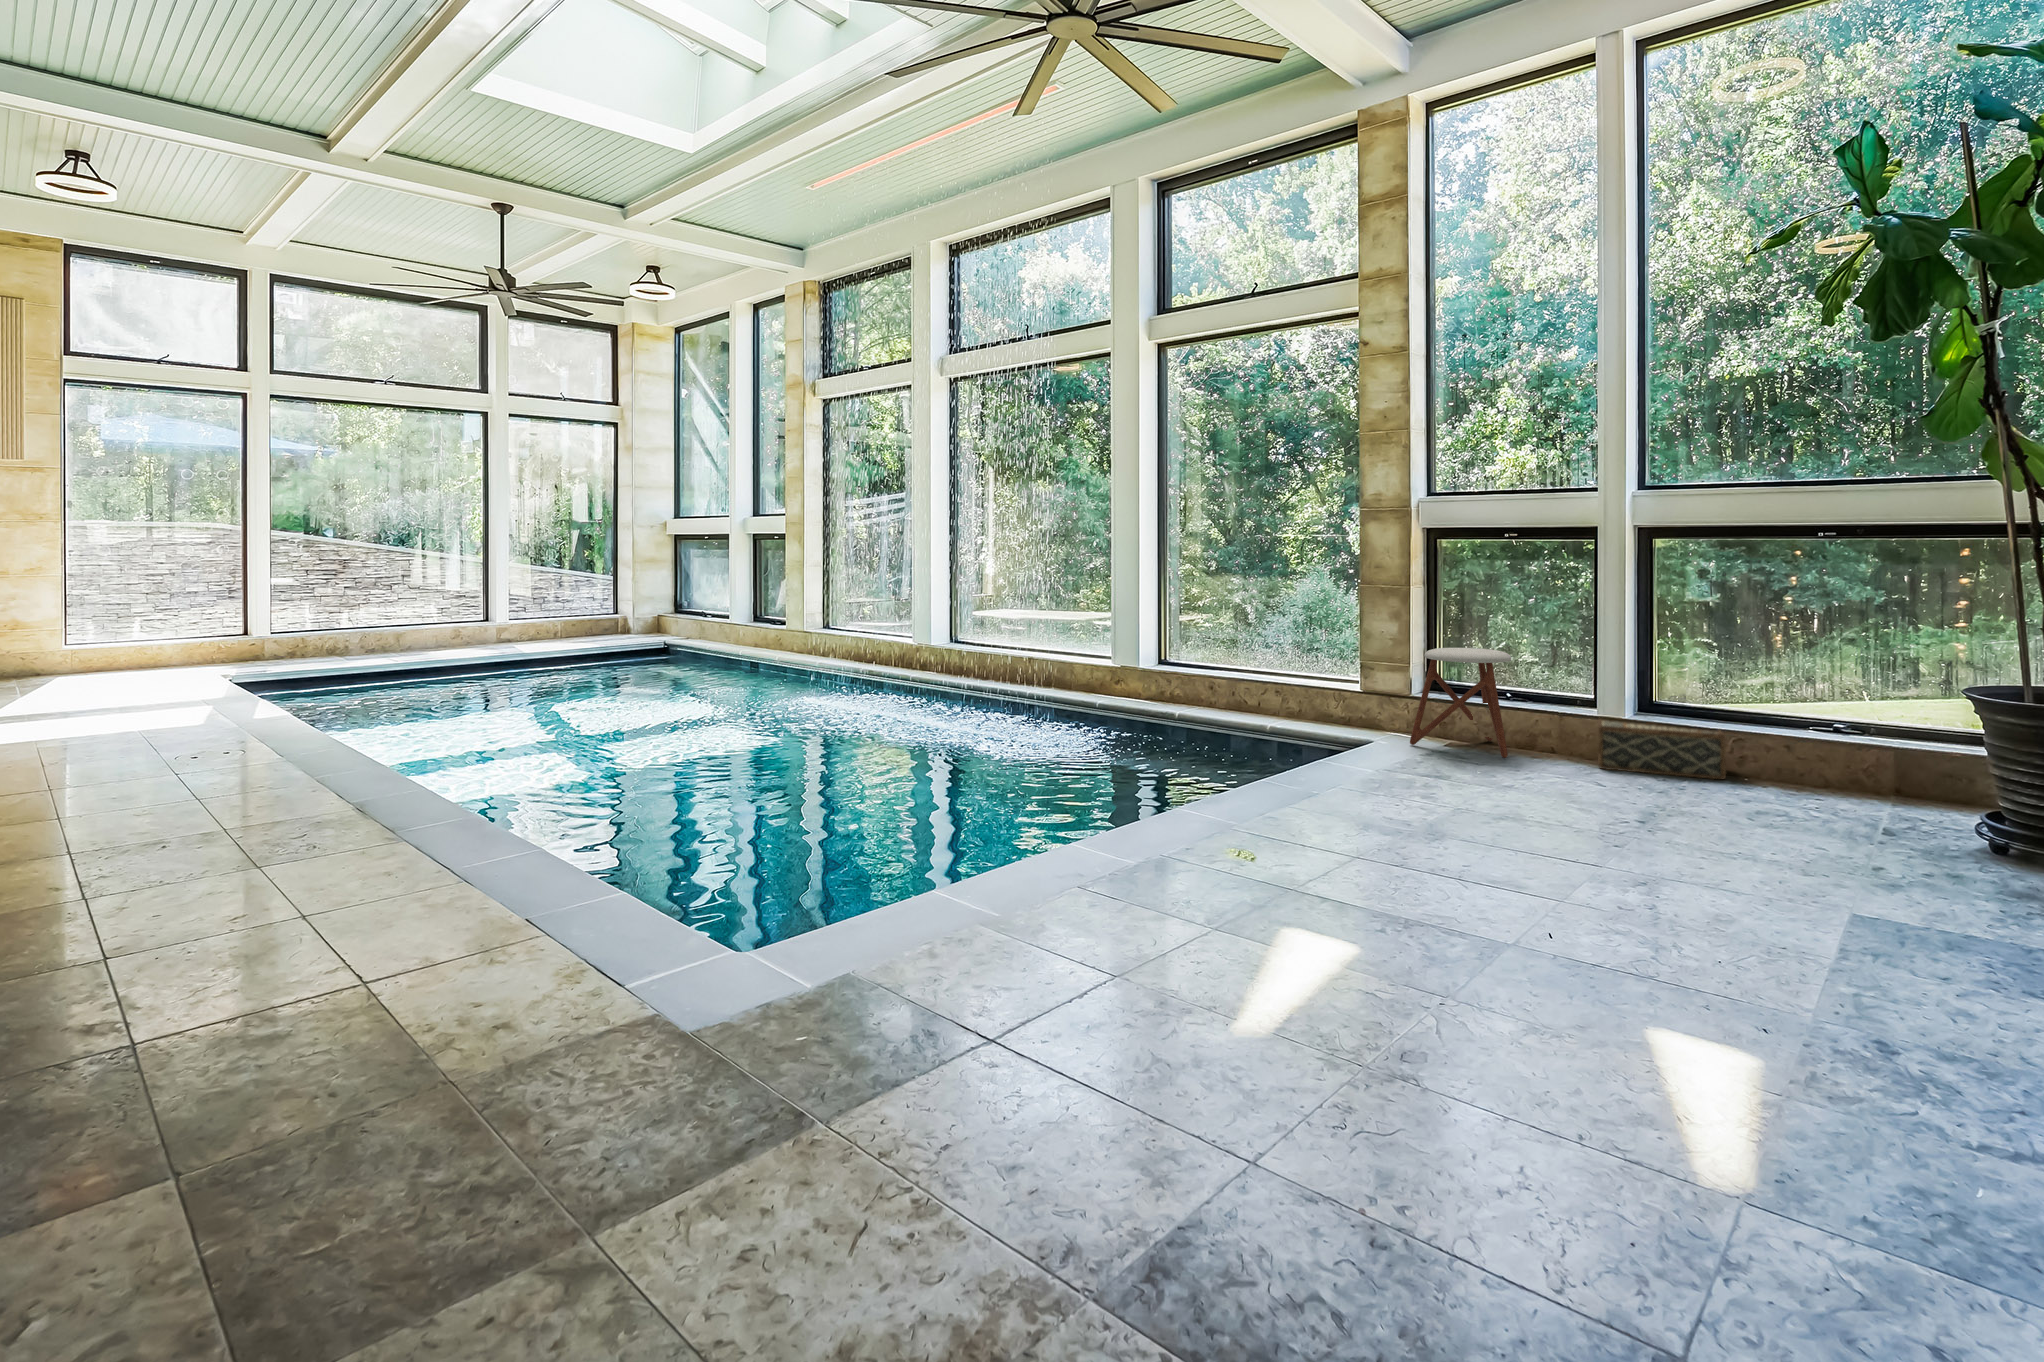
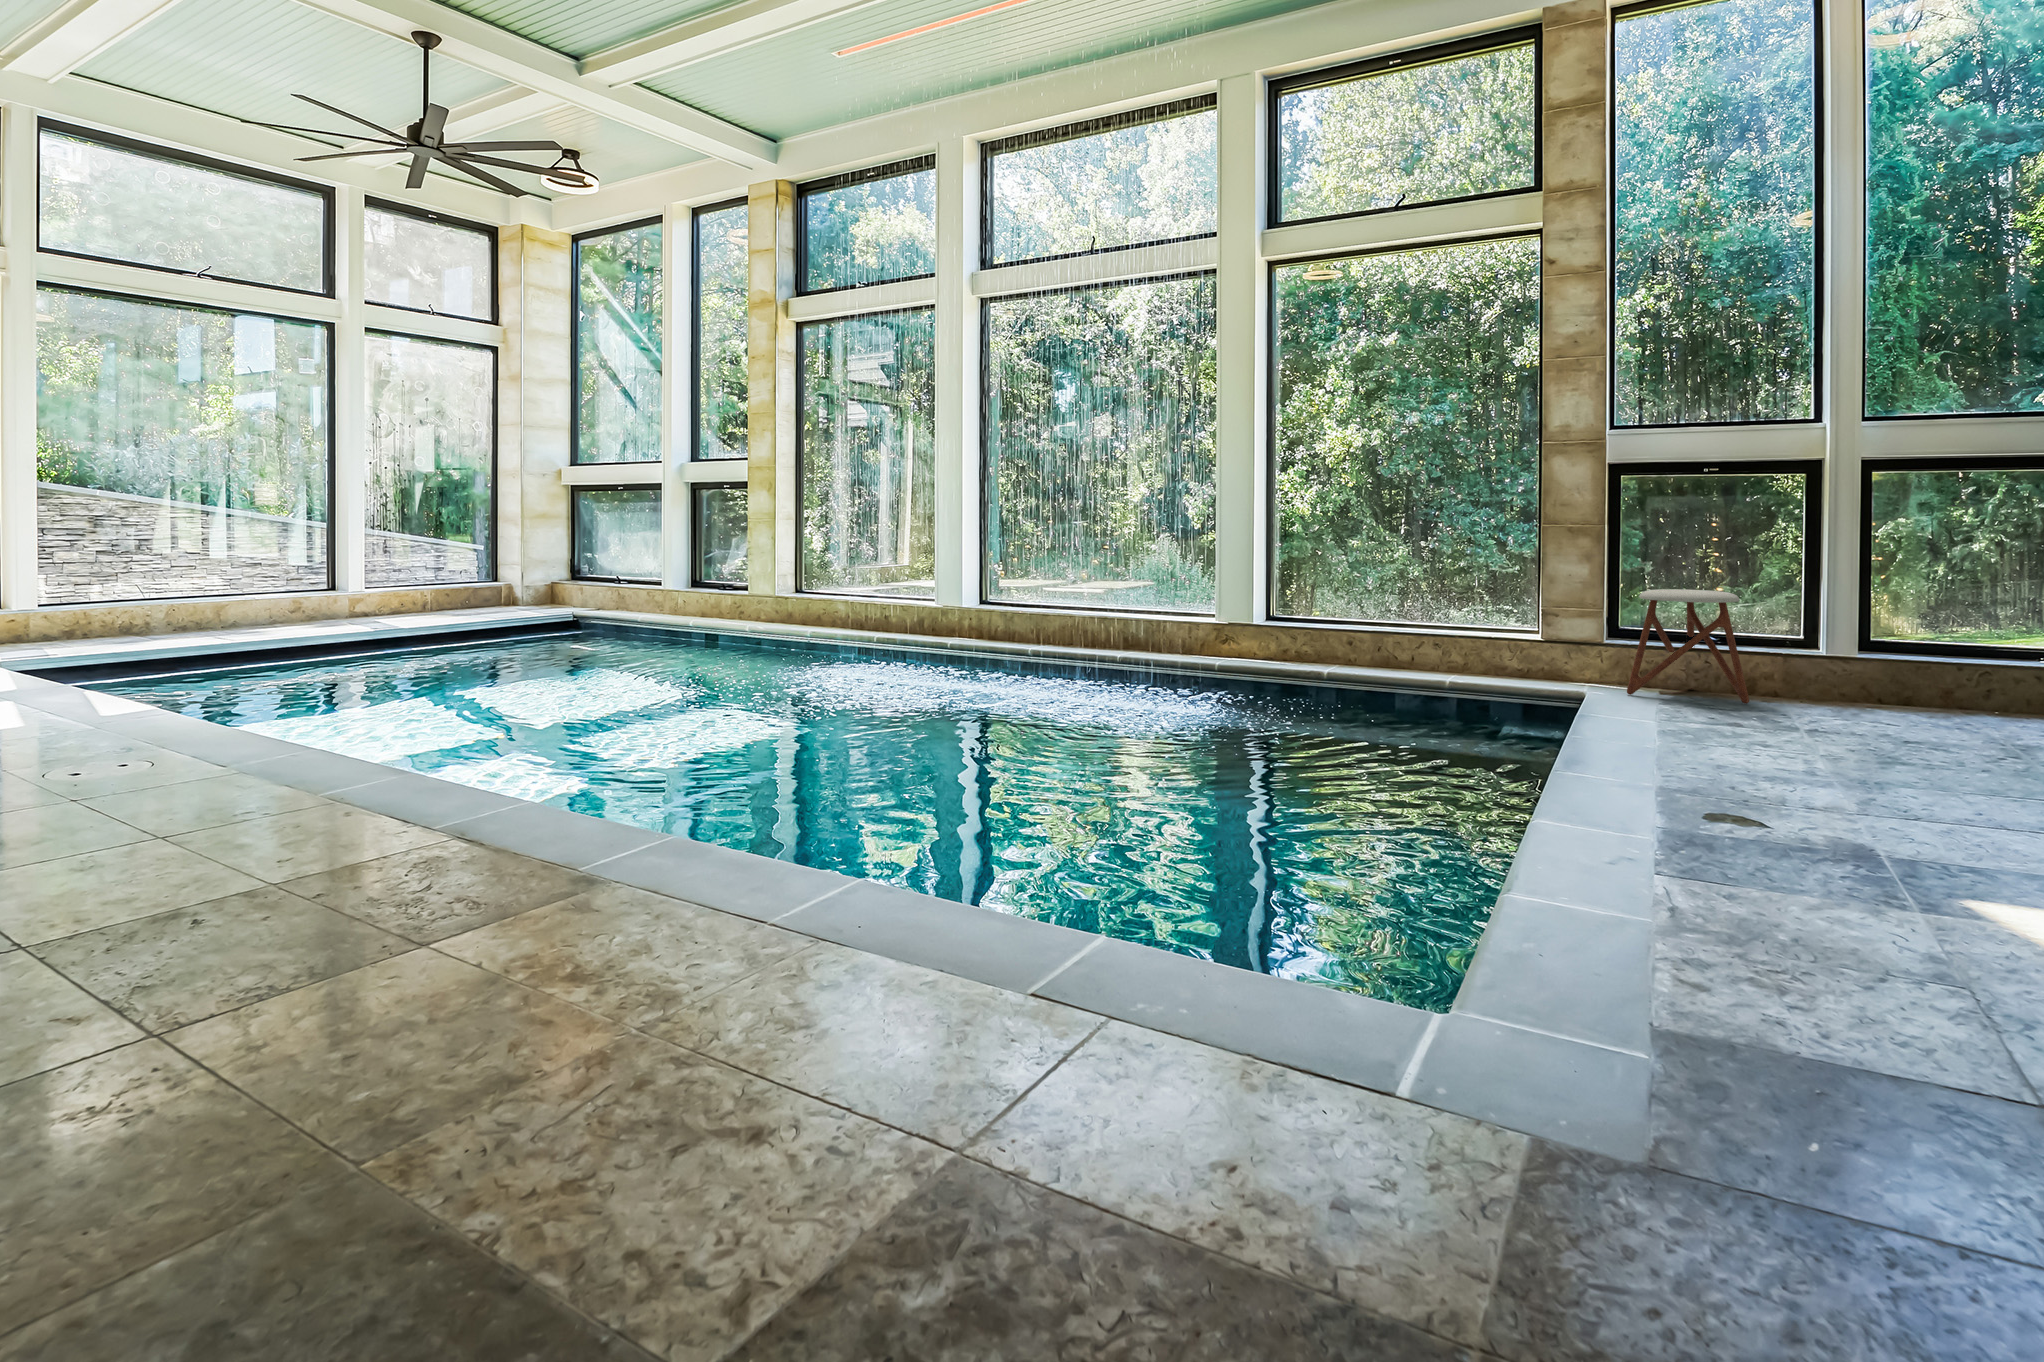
woven basket: present [1597,719,1726,779] -> none [1824,658,1984,716]

